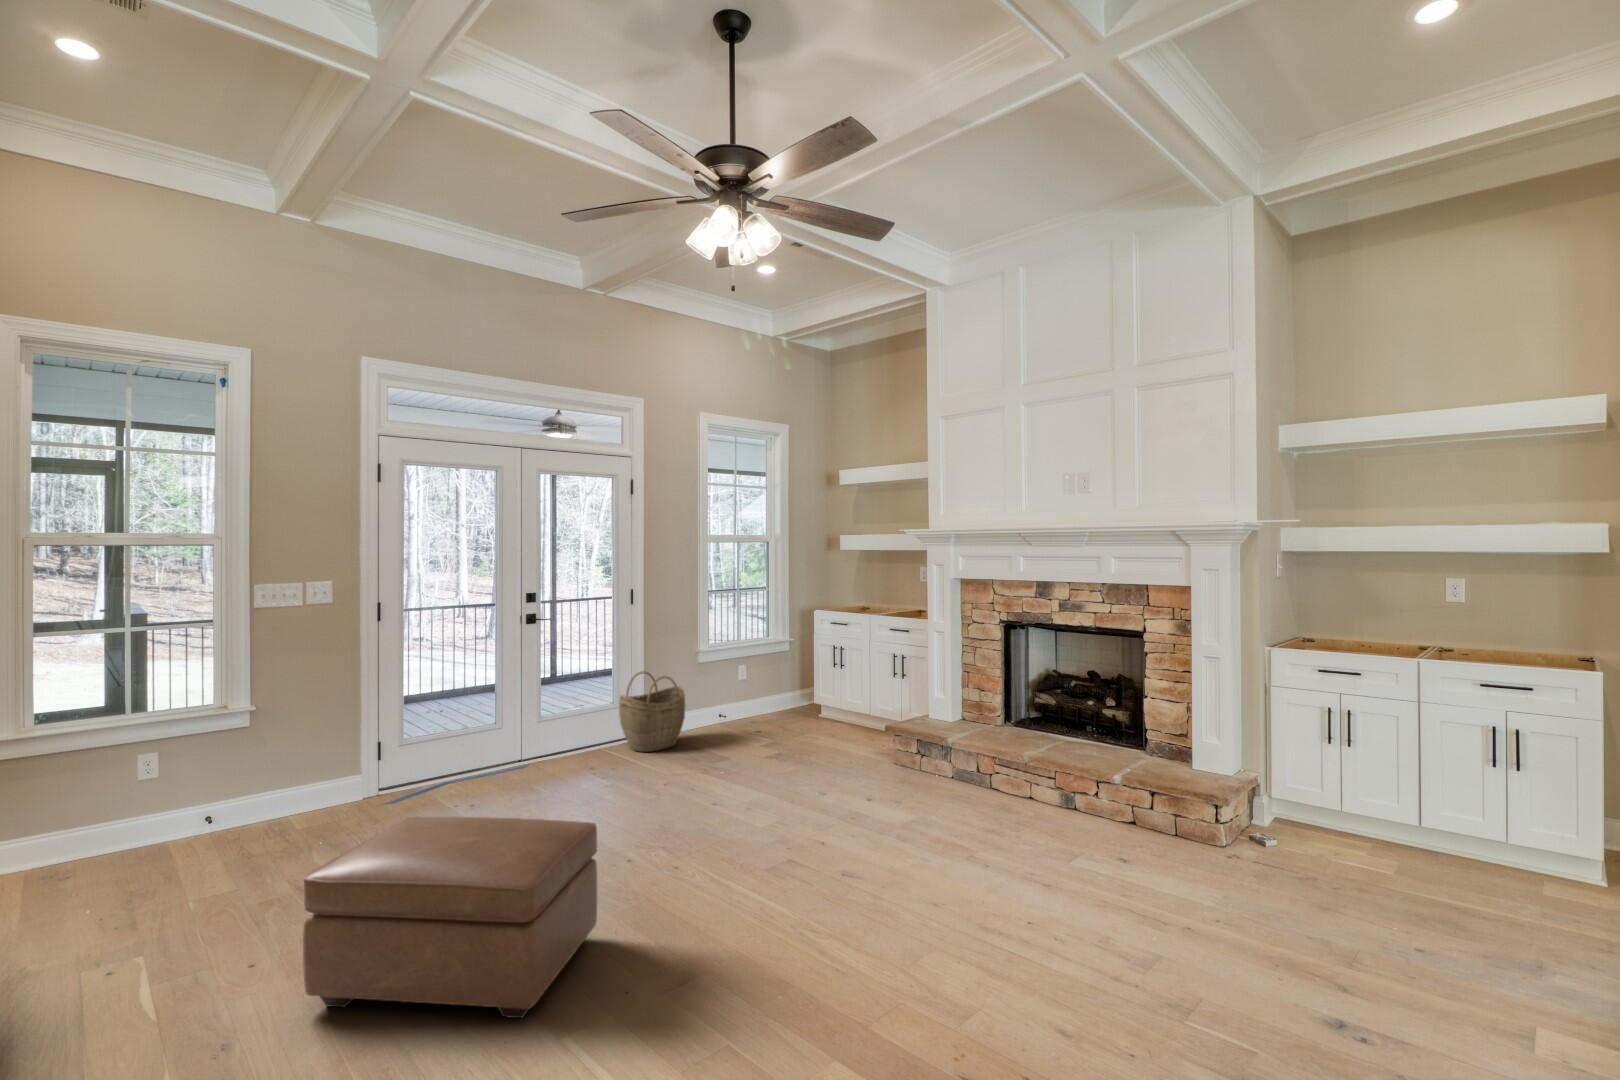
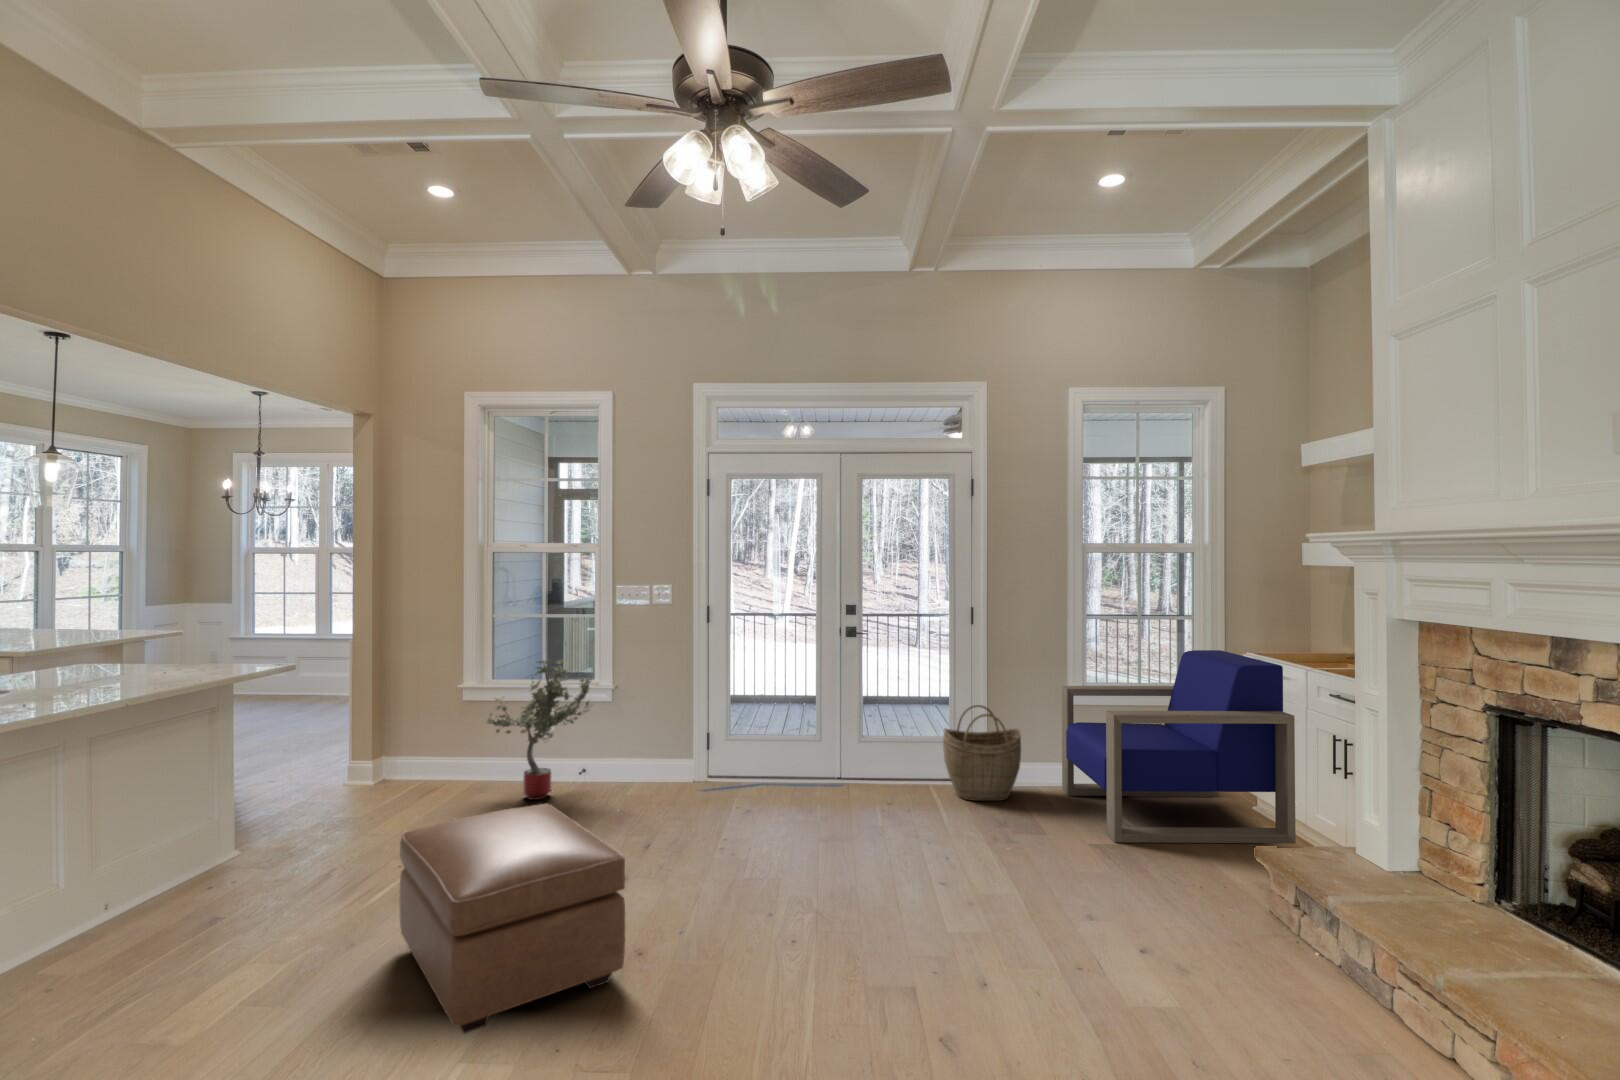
armchair: none [701,609,867,753] -> present [1062,650,1296,843]
potted tree: none [72,679,261,866] -> present [487,659,591,800]

